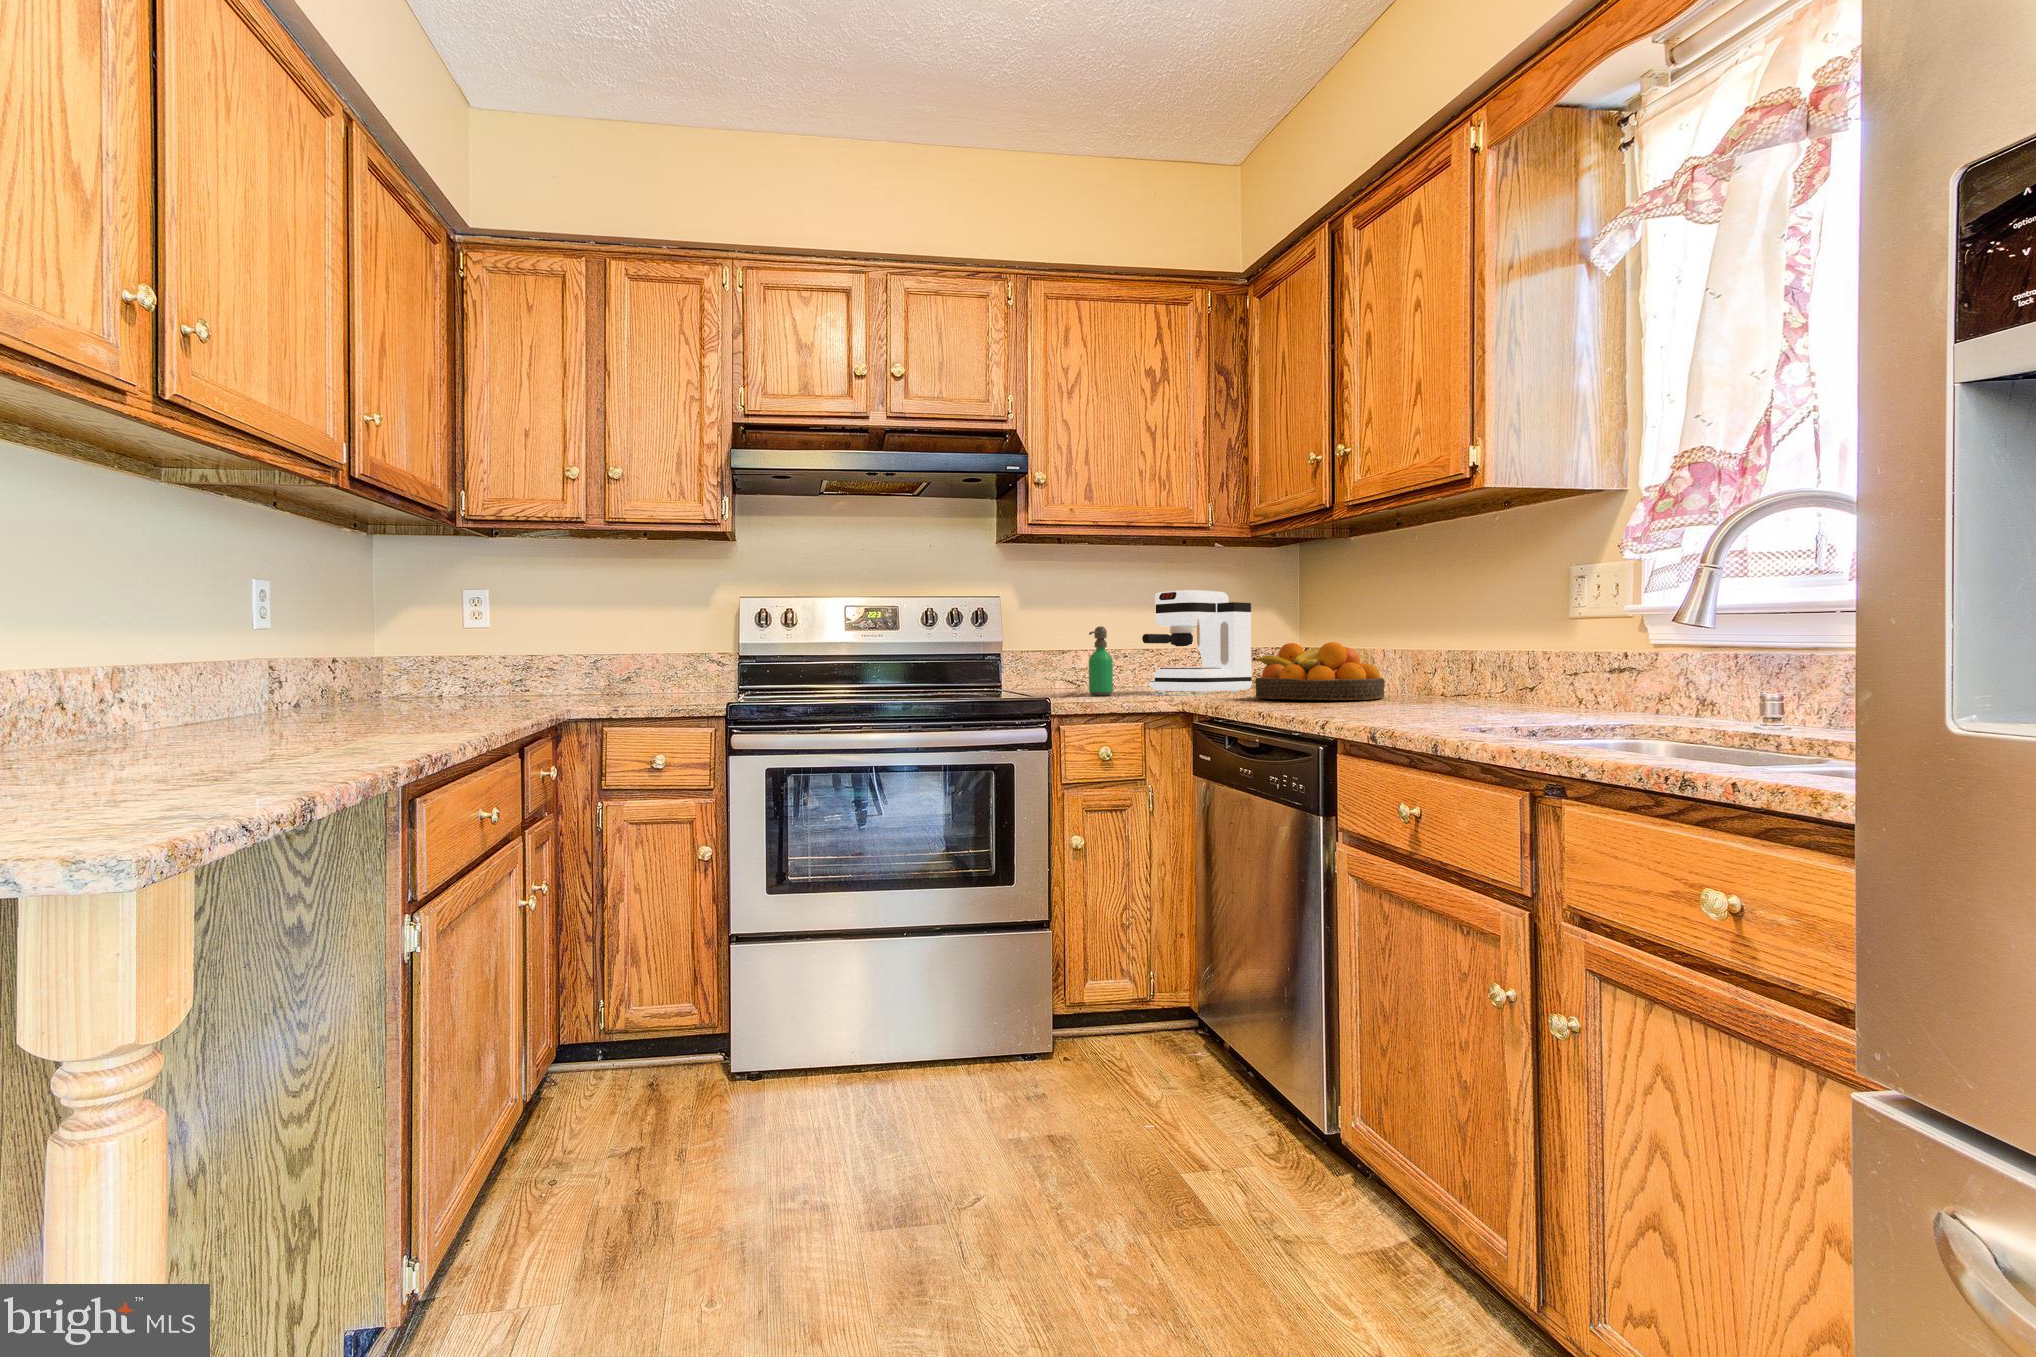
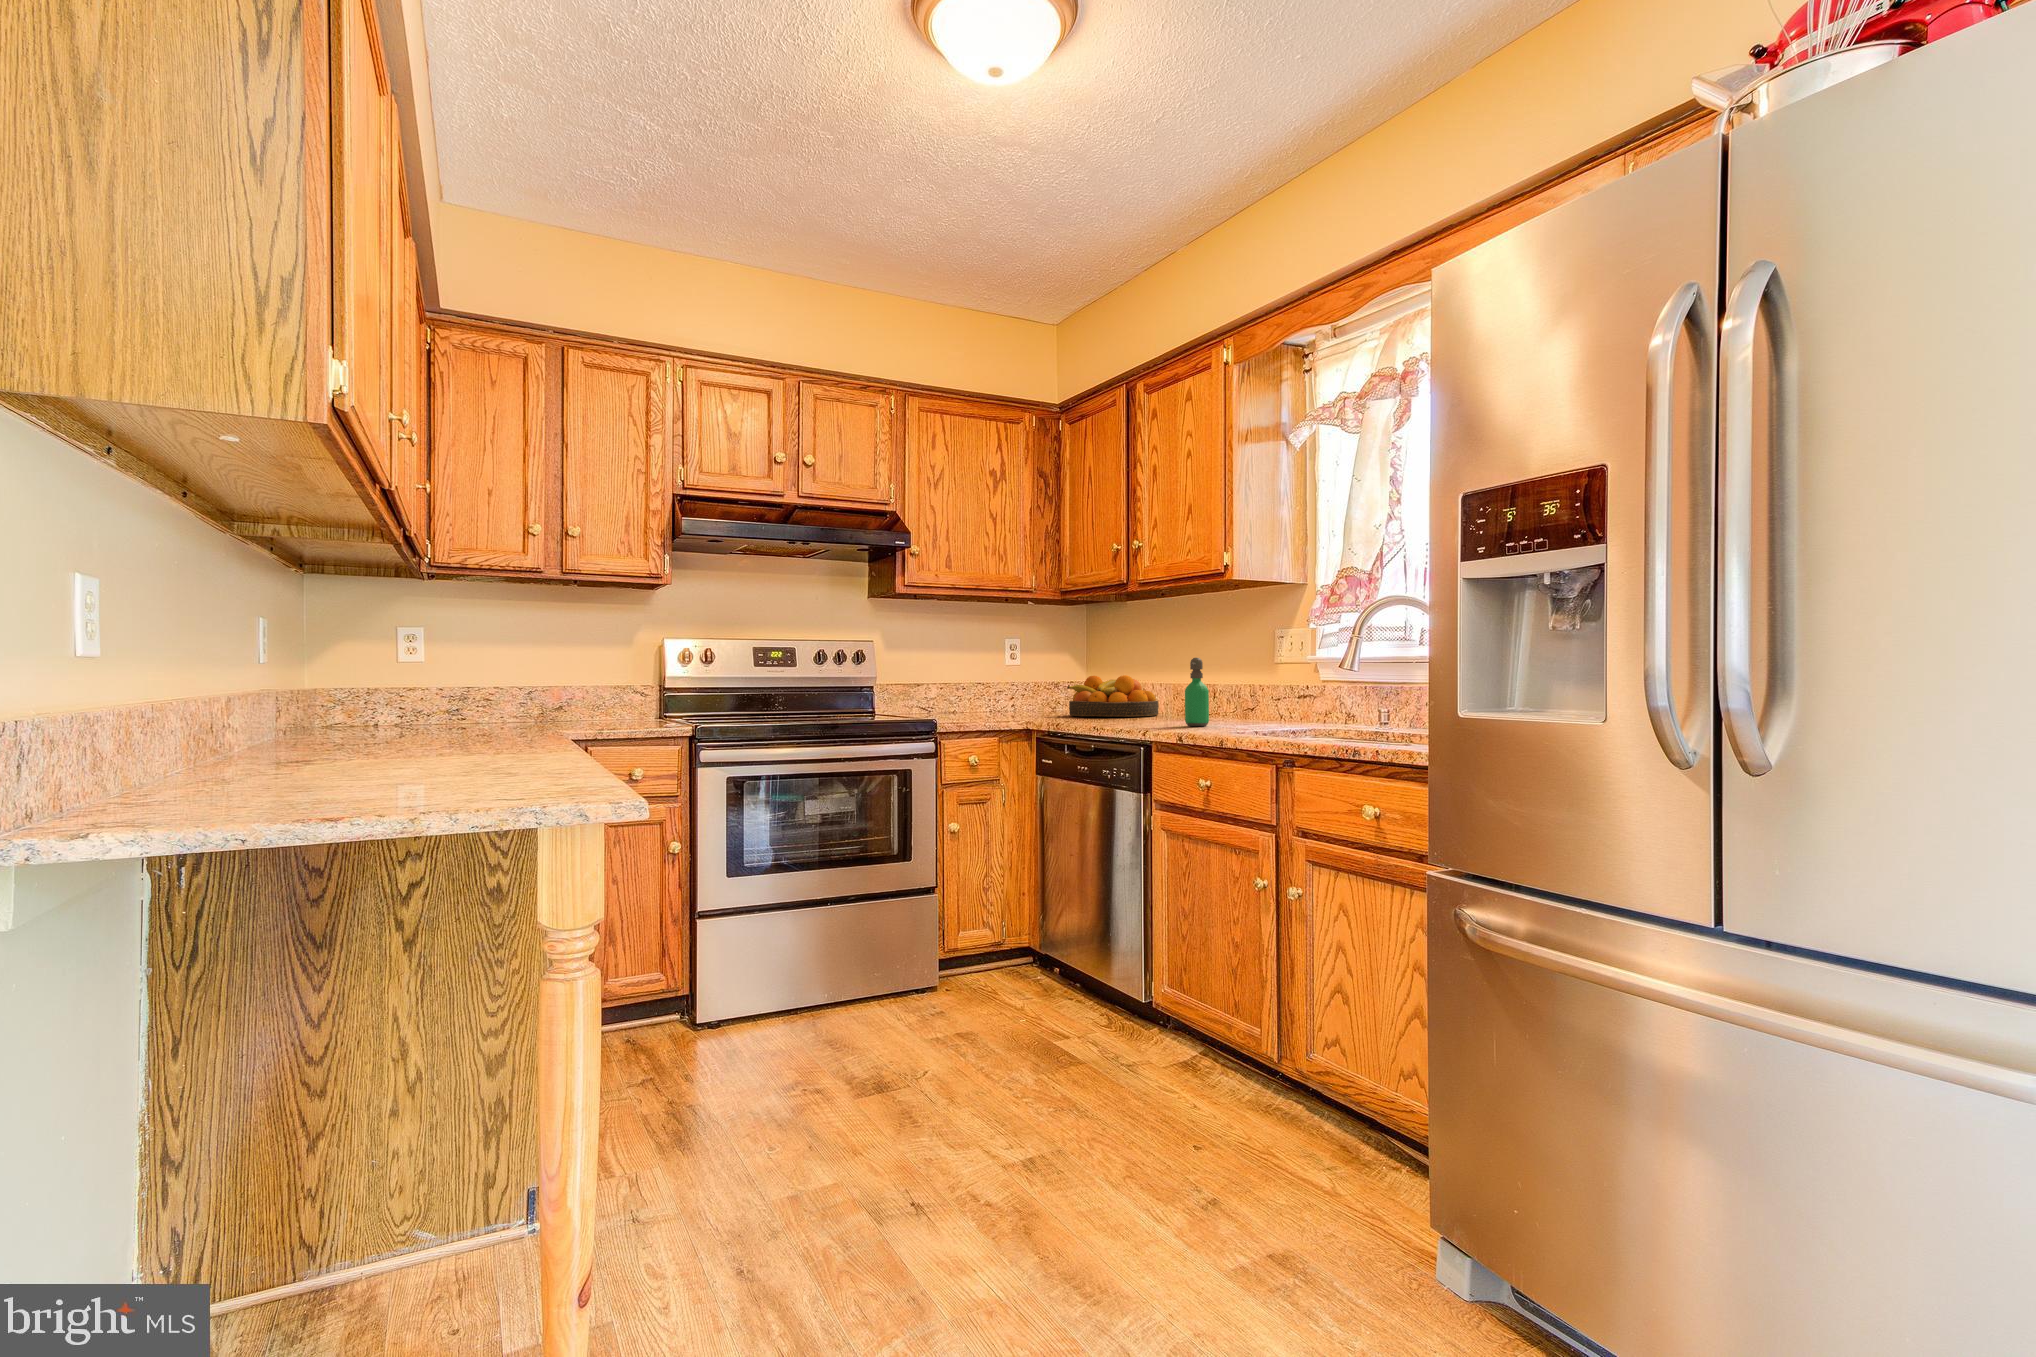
coffee maker: present [1142,590,1252,694] -> none [980,635,1058,713]
soap dispenser: present [1089,626,1113,696] -> present [1185,658,1209,726]

